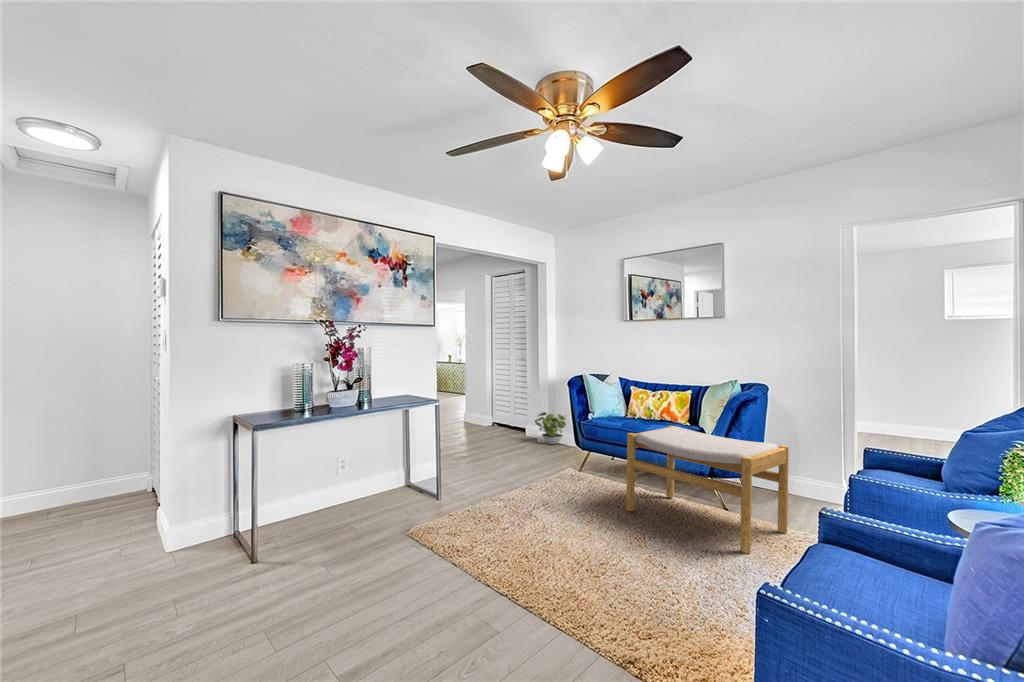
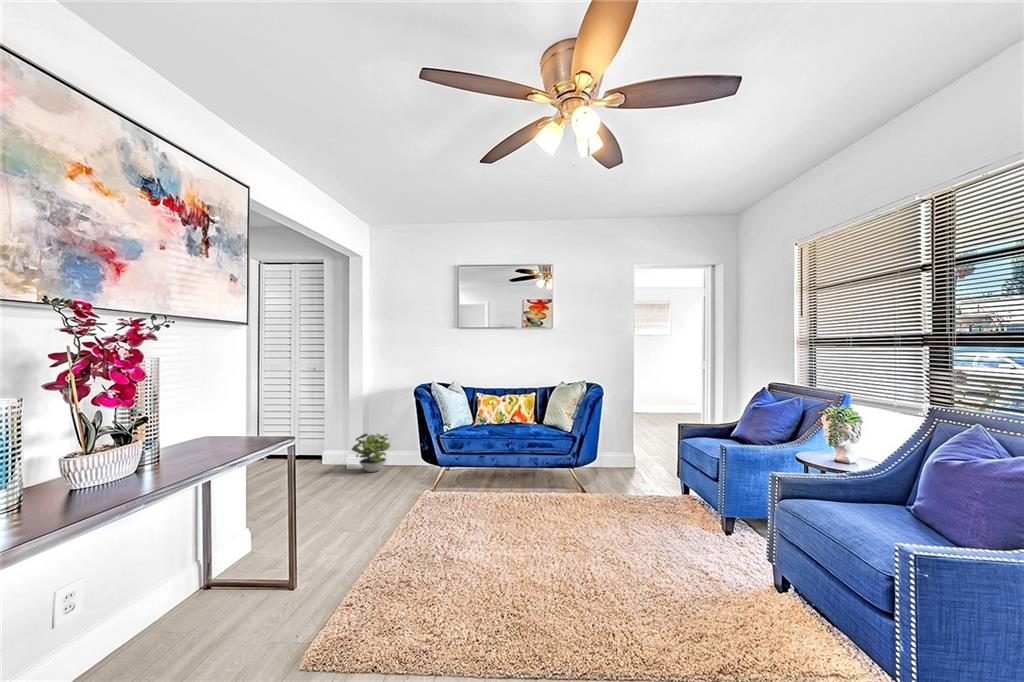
footstool: present [626,426,789,554] -> none [553,430,707,553]

